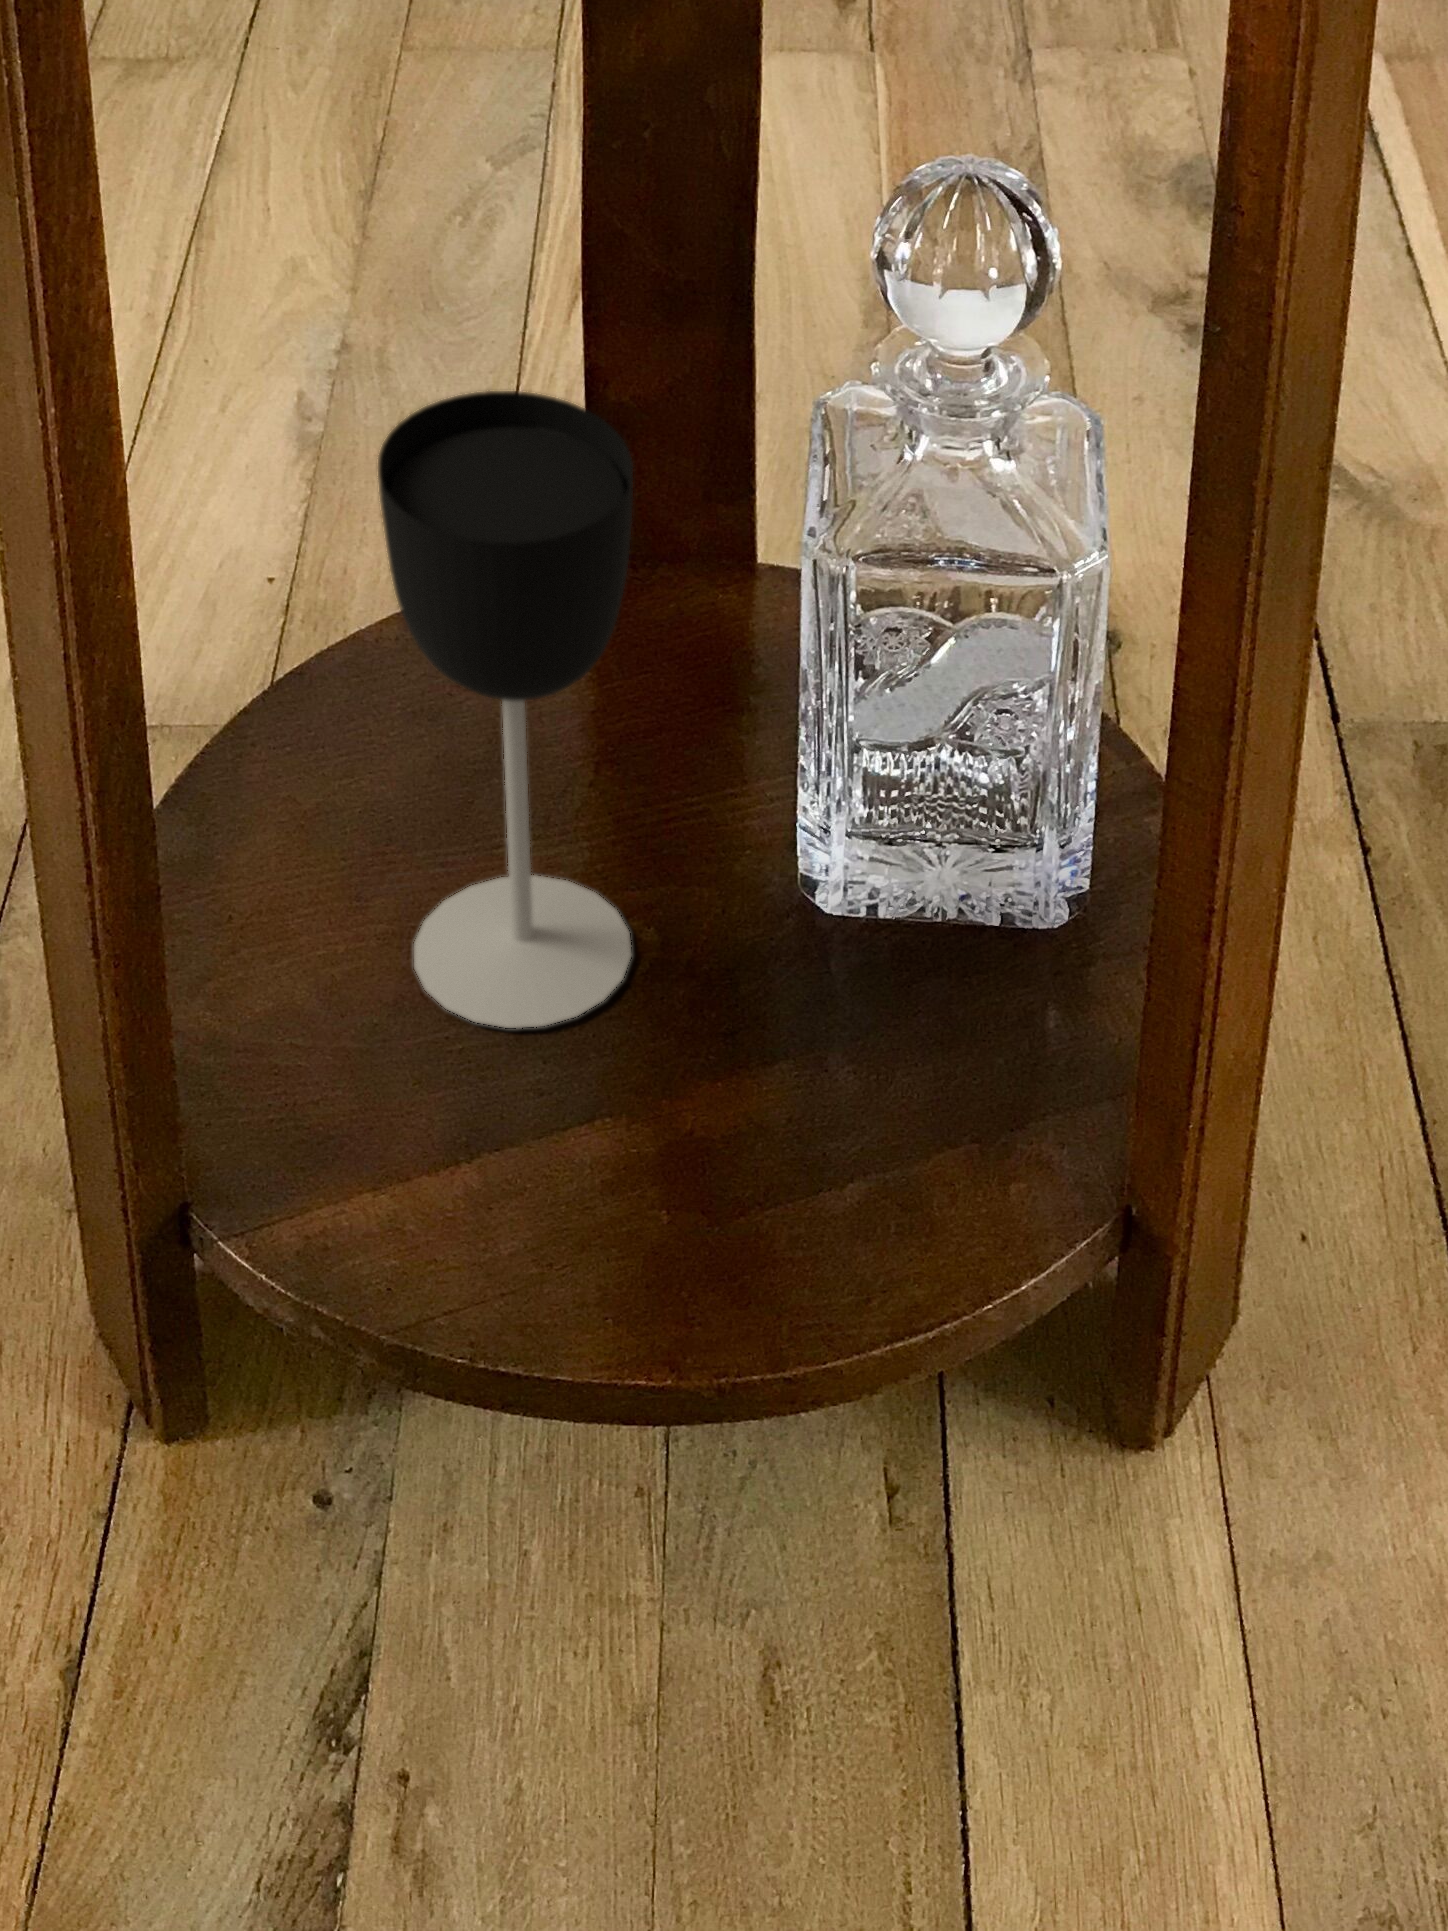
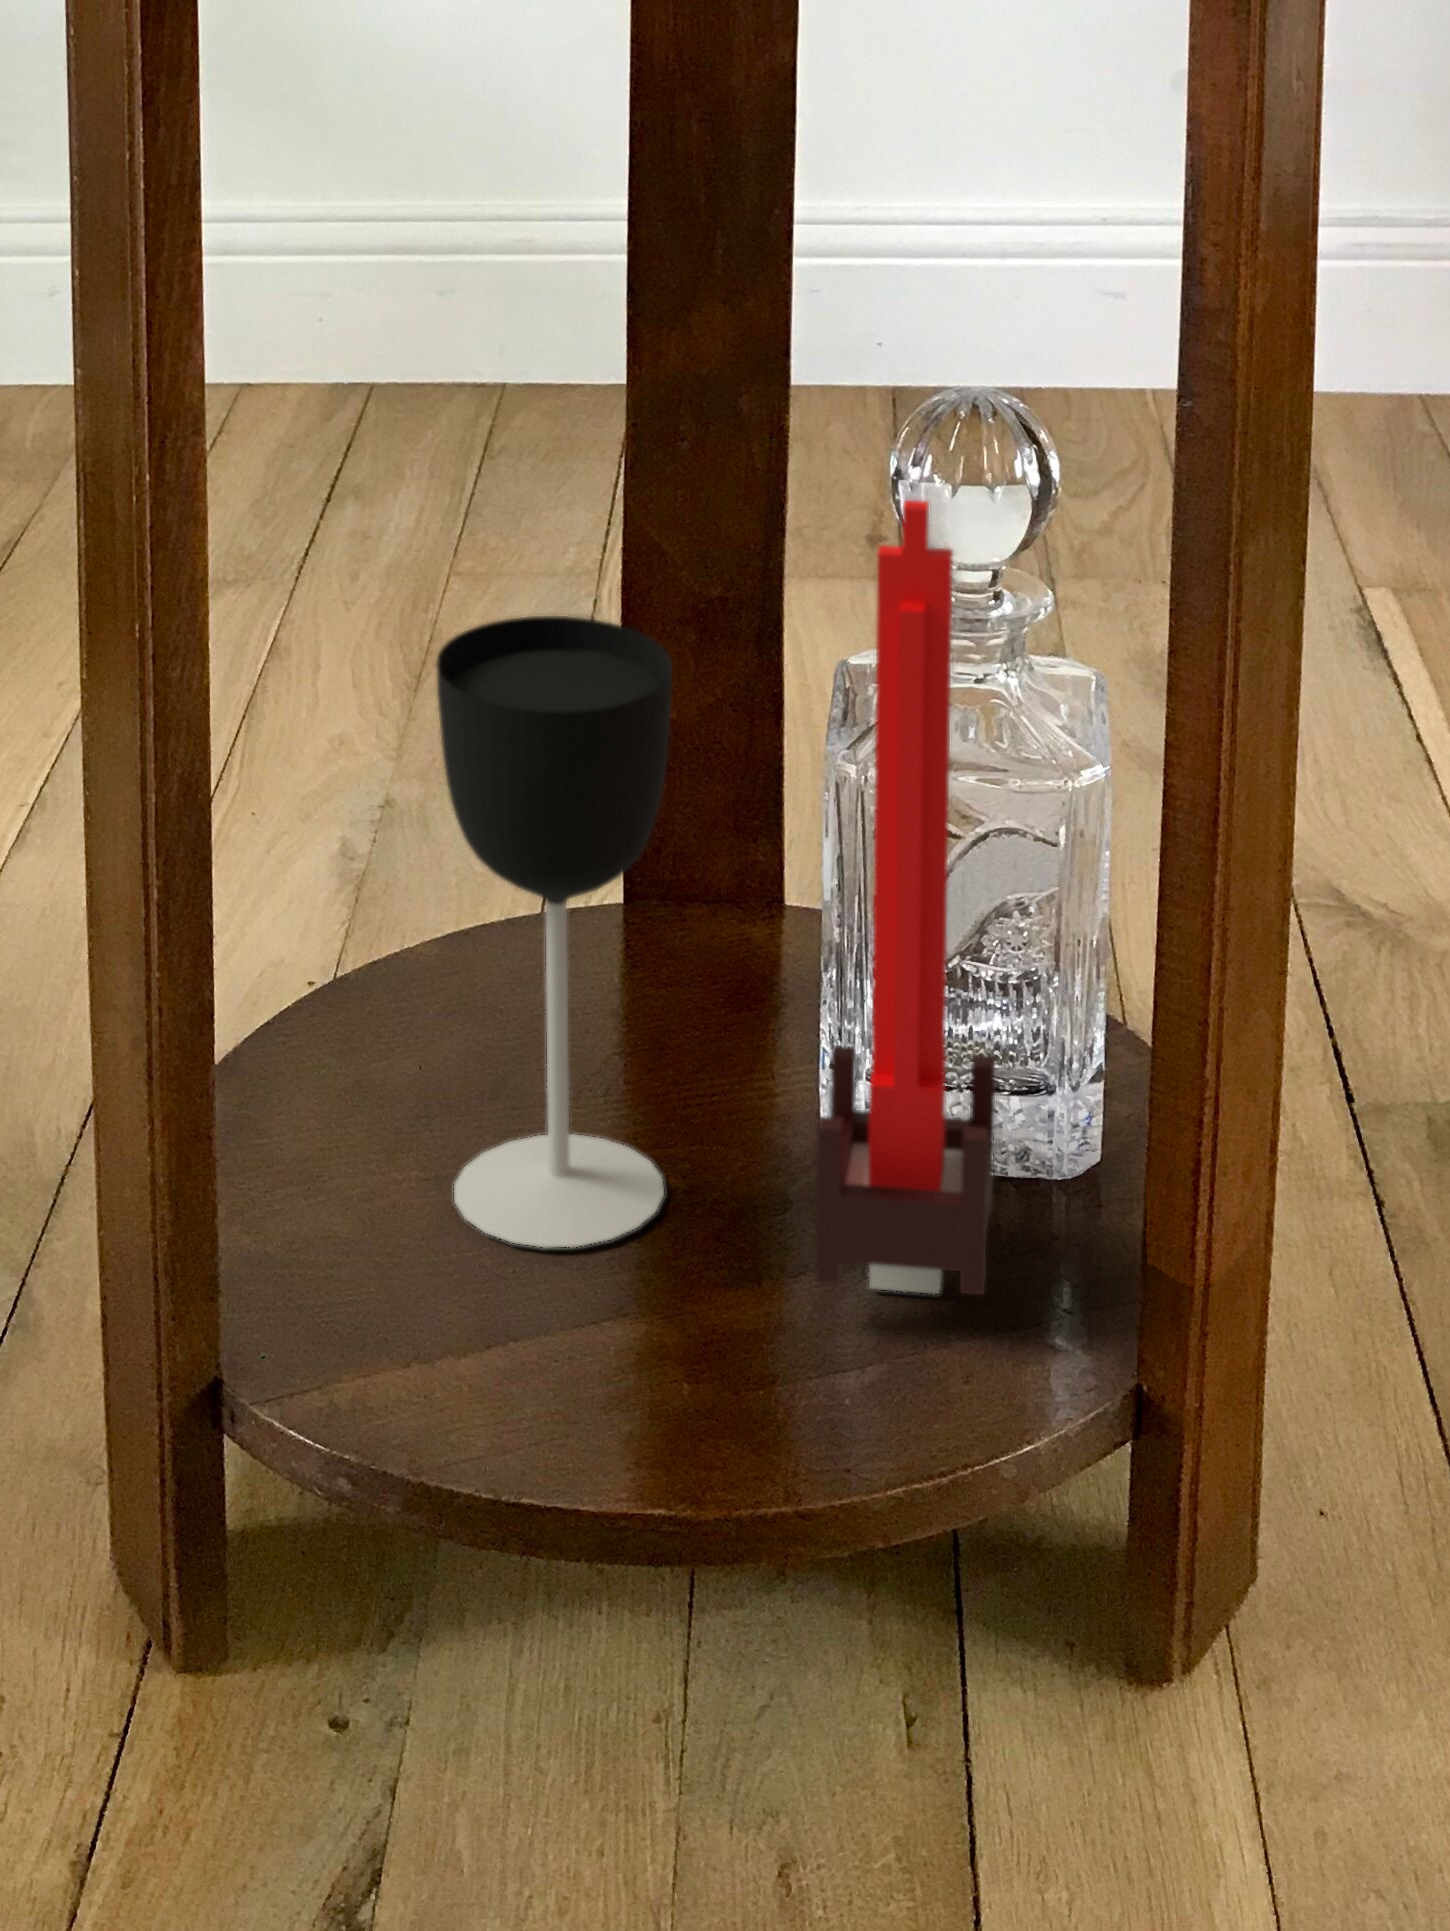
candle: none [789,341,978,1105] -> present [815,500,996,1295]

